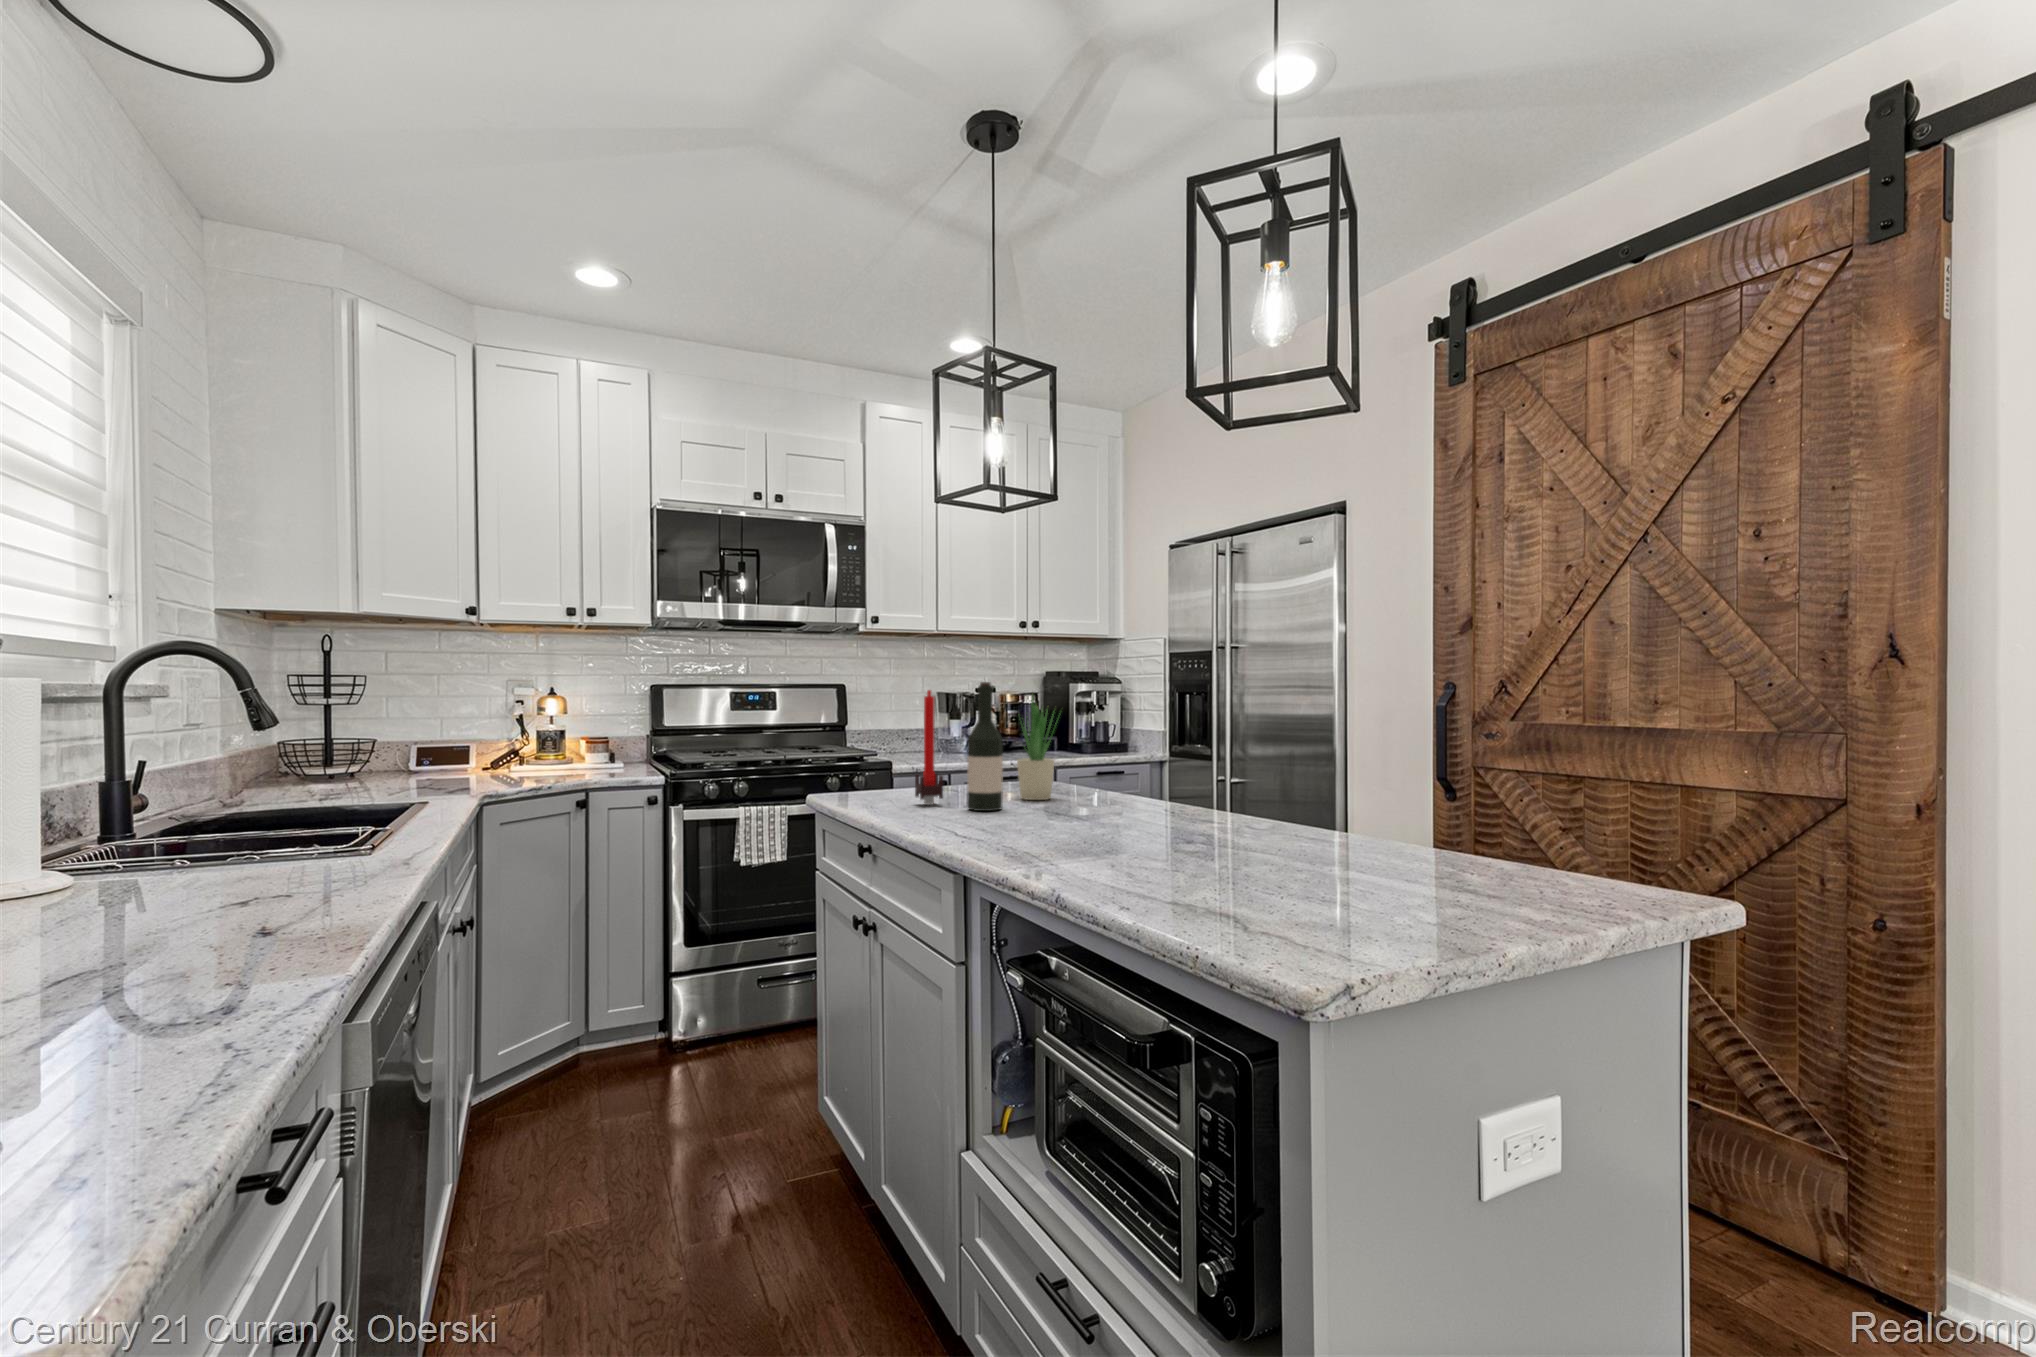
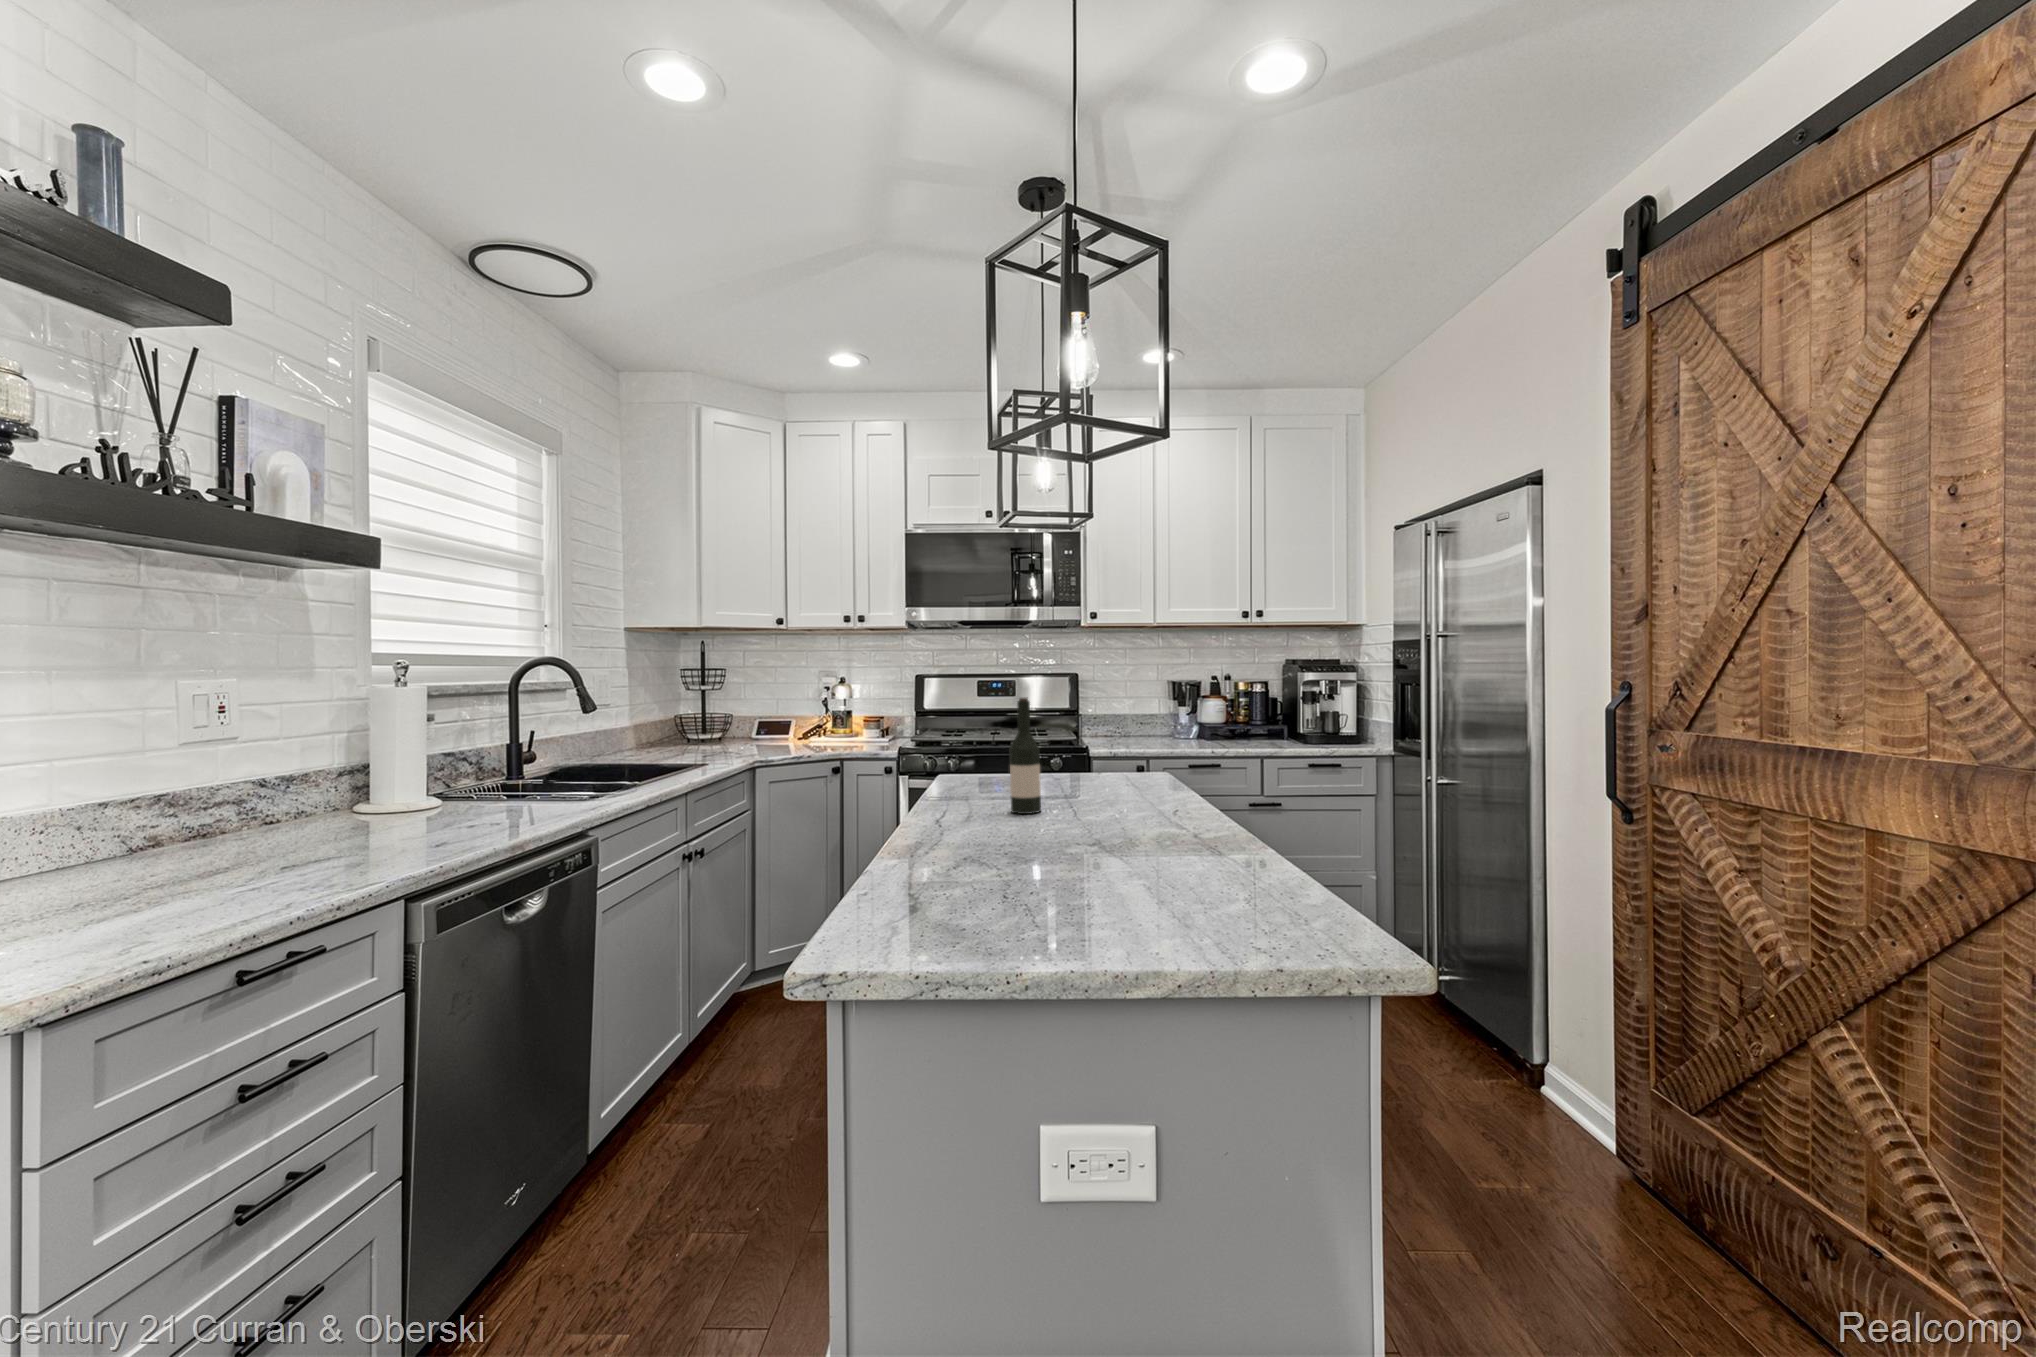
candle: present [915,690,943,805] -> none [981,703,1004,804]
potted plant: present [1017,696,1061,800] -> none [1077,701,1117,804]

